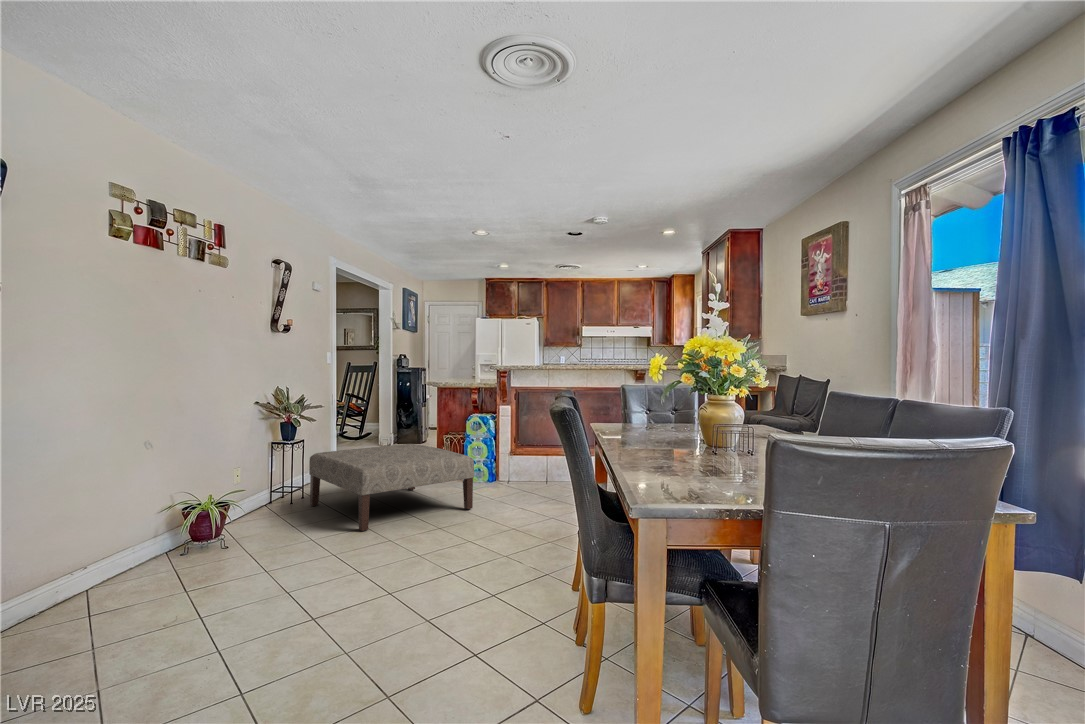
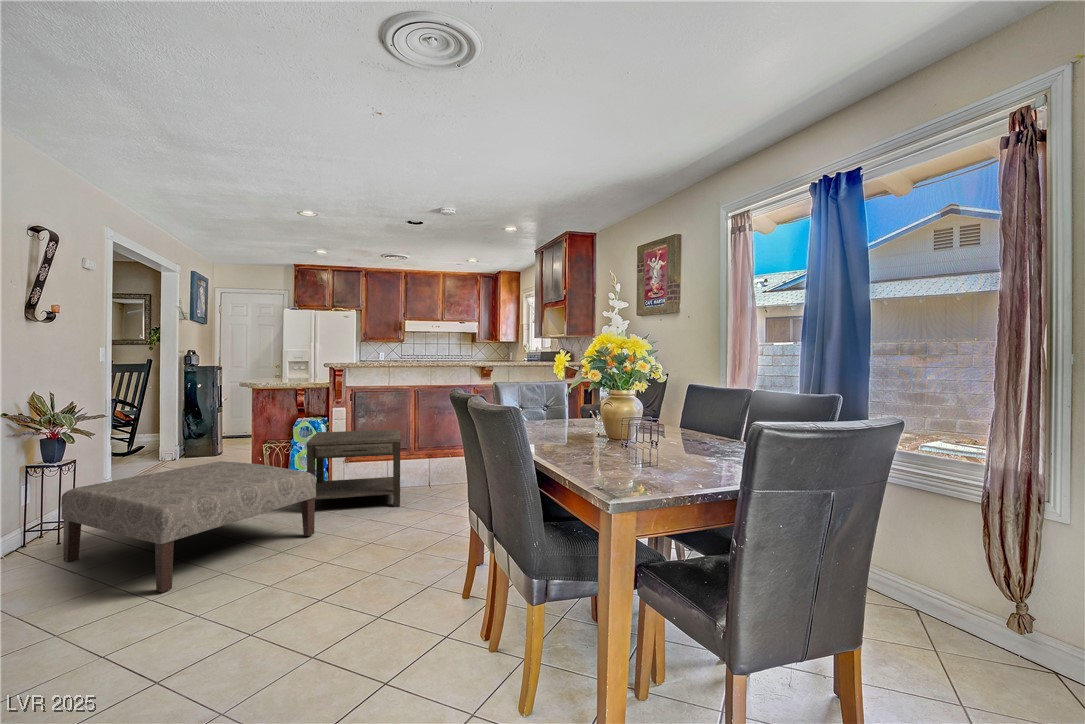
side table: none [472,426,555,497] -> present [306,430,401,507]

